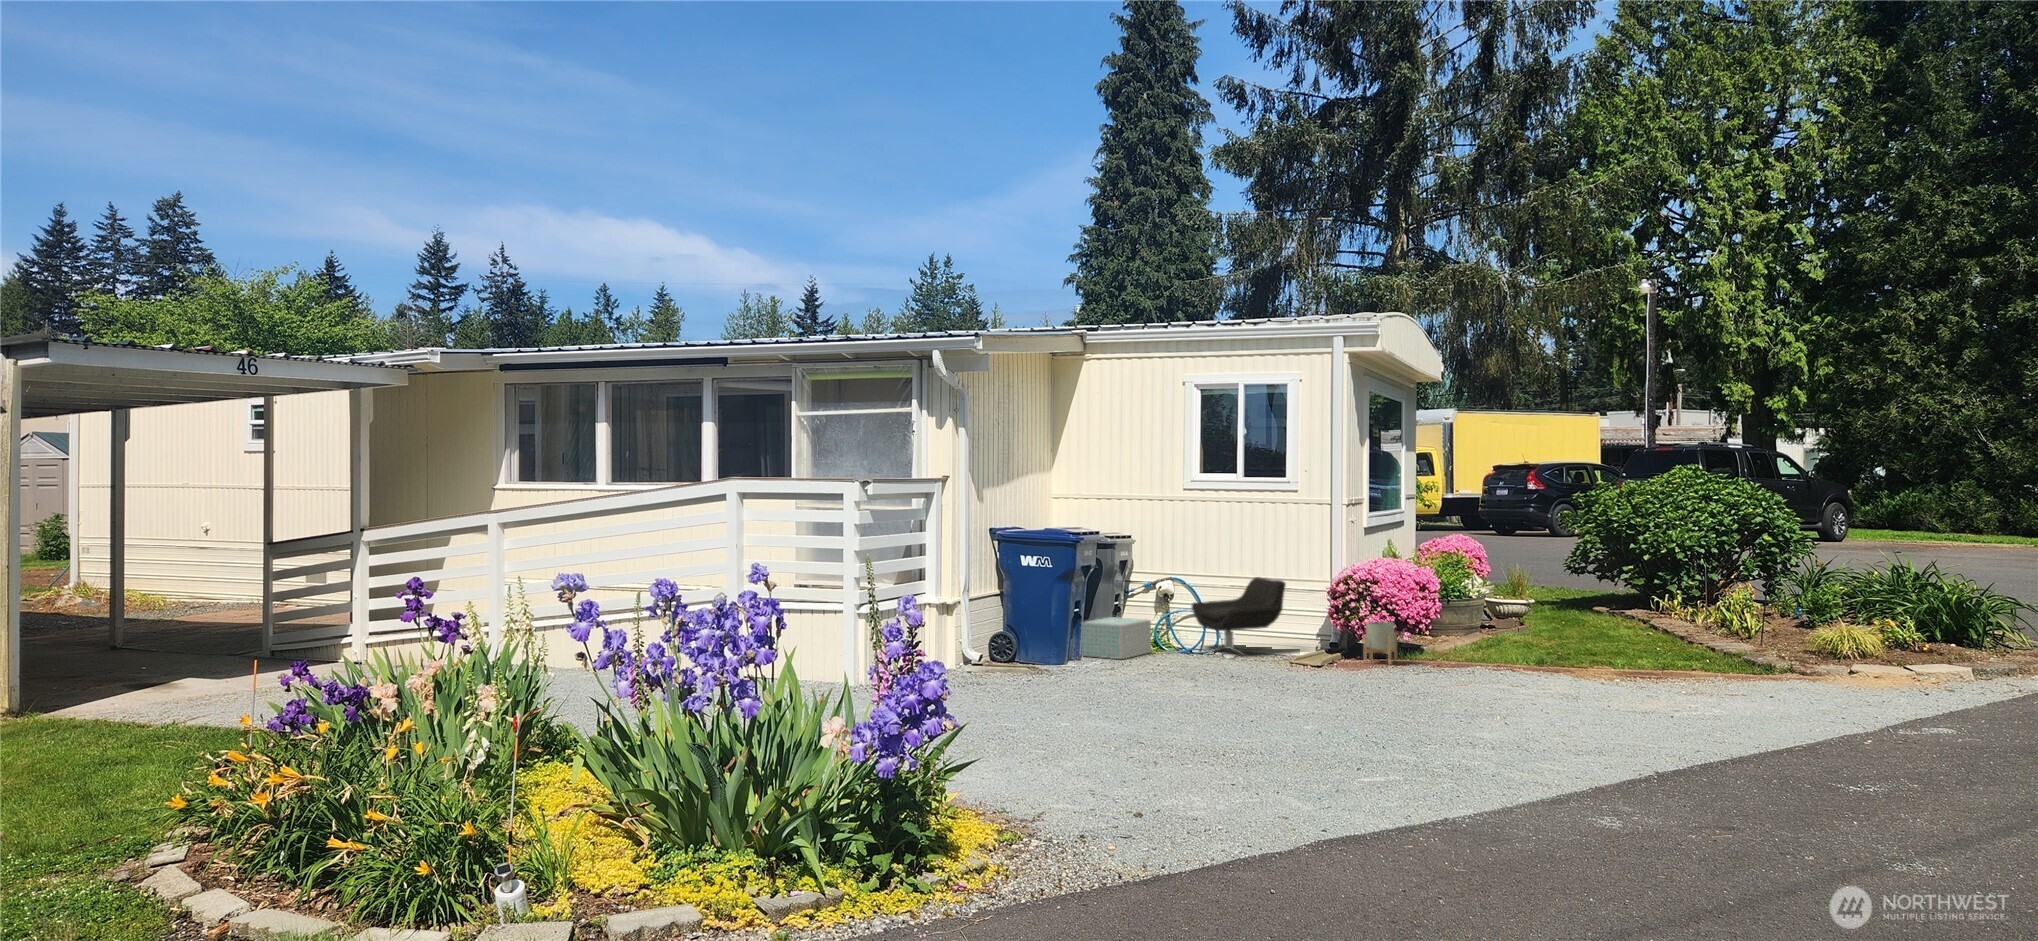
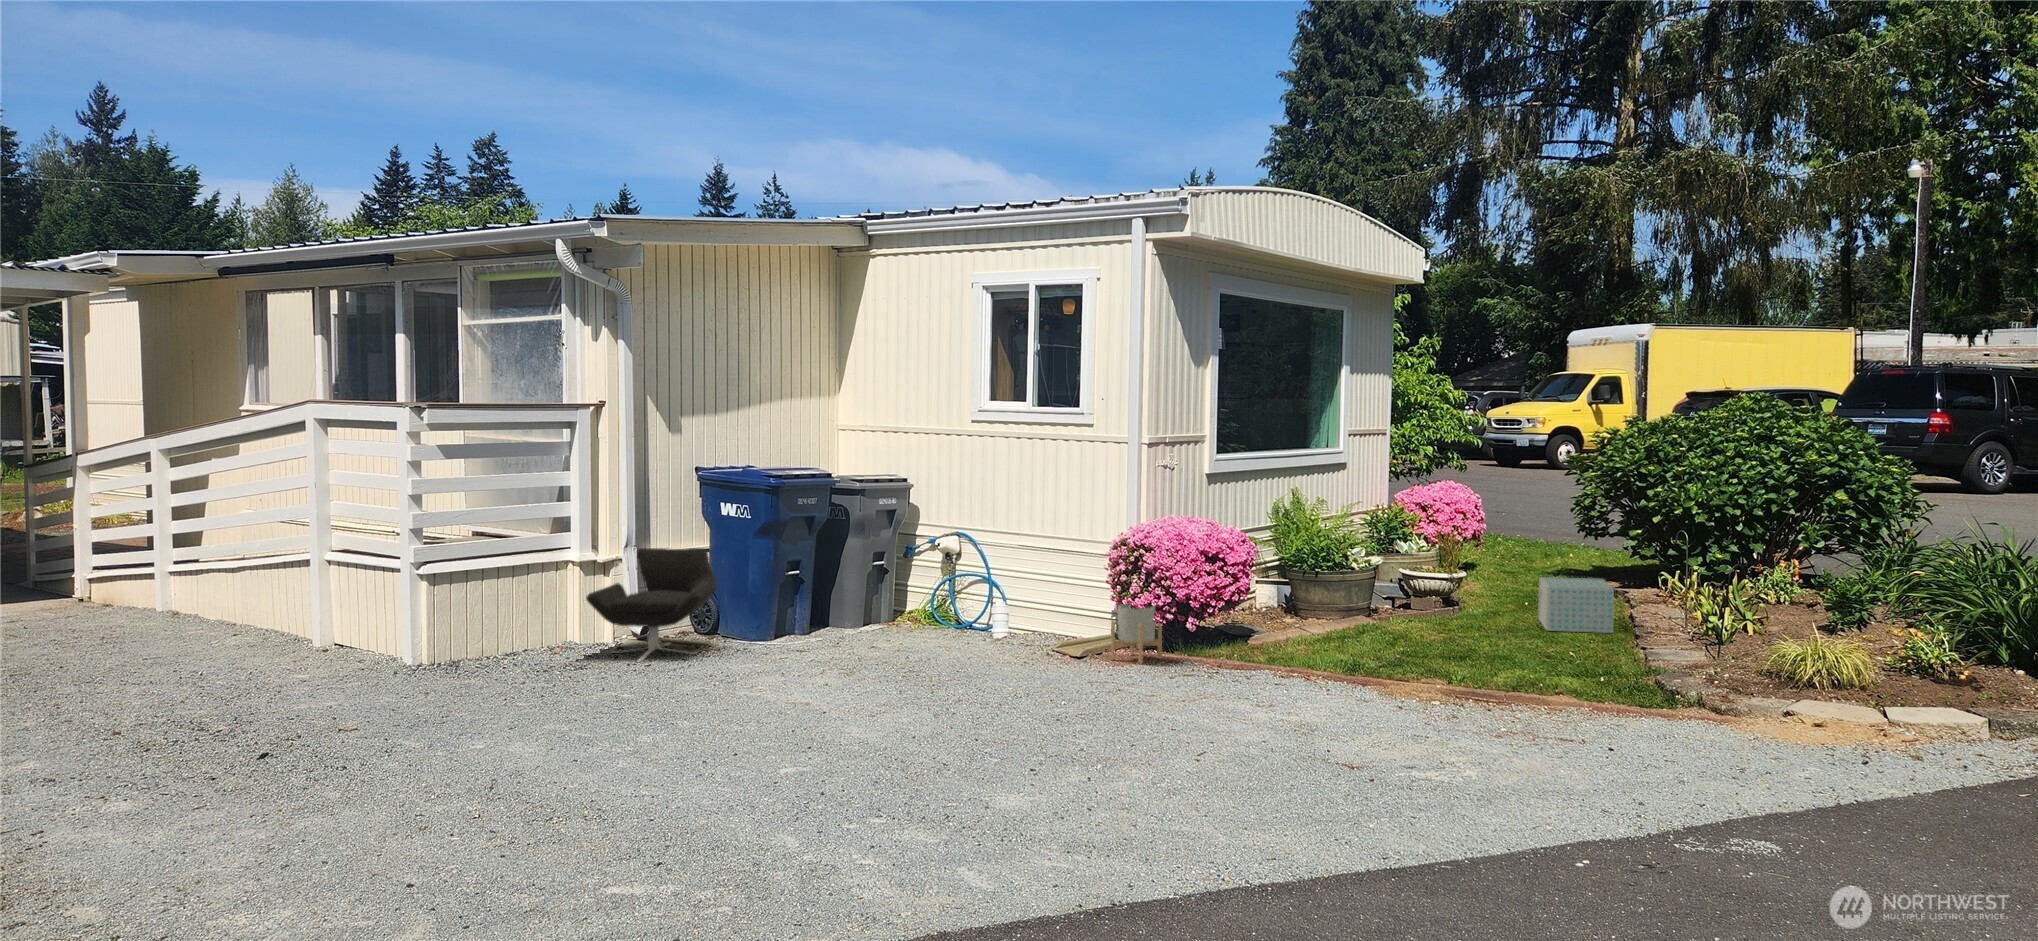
lounge chair: present [1191,577,1286,654] -> present [586,548,717,662]
storage box: present [1081,617,1151,659] -> present [1538,577,1614,633]

